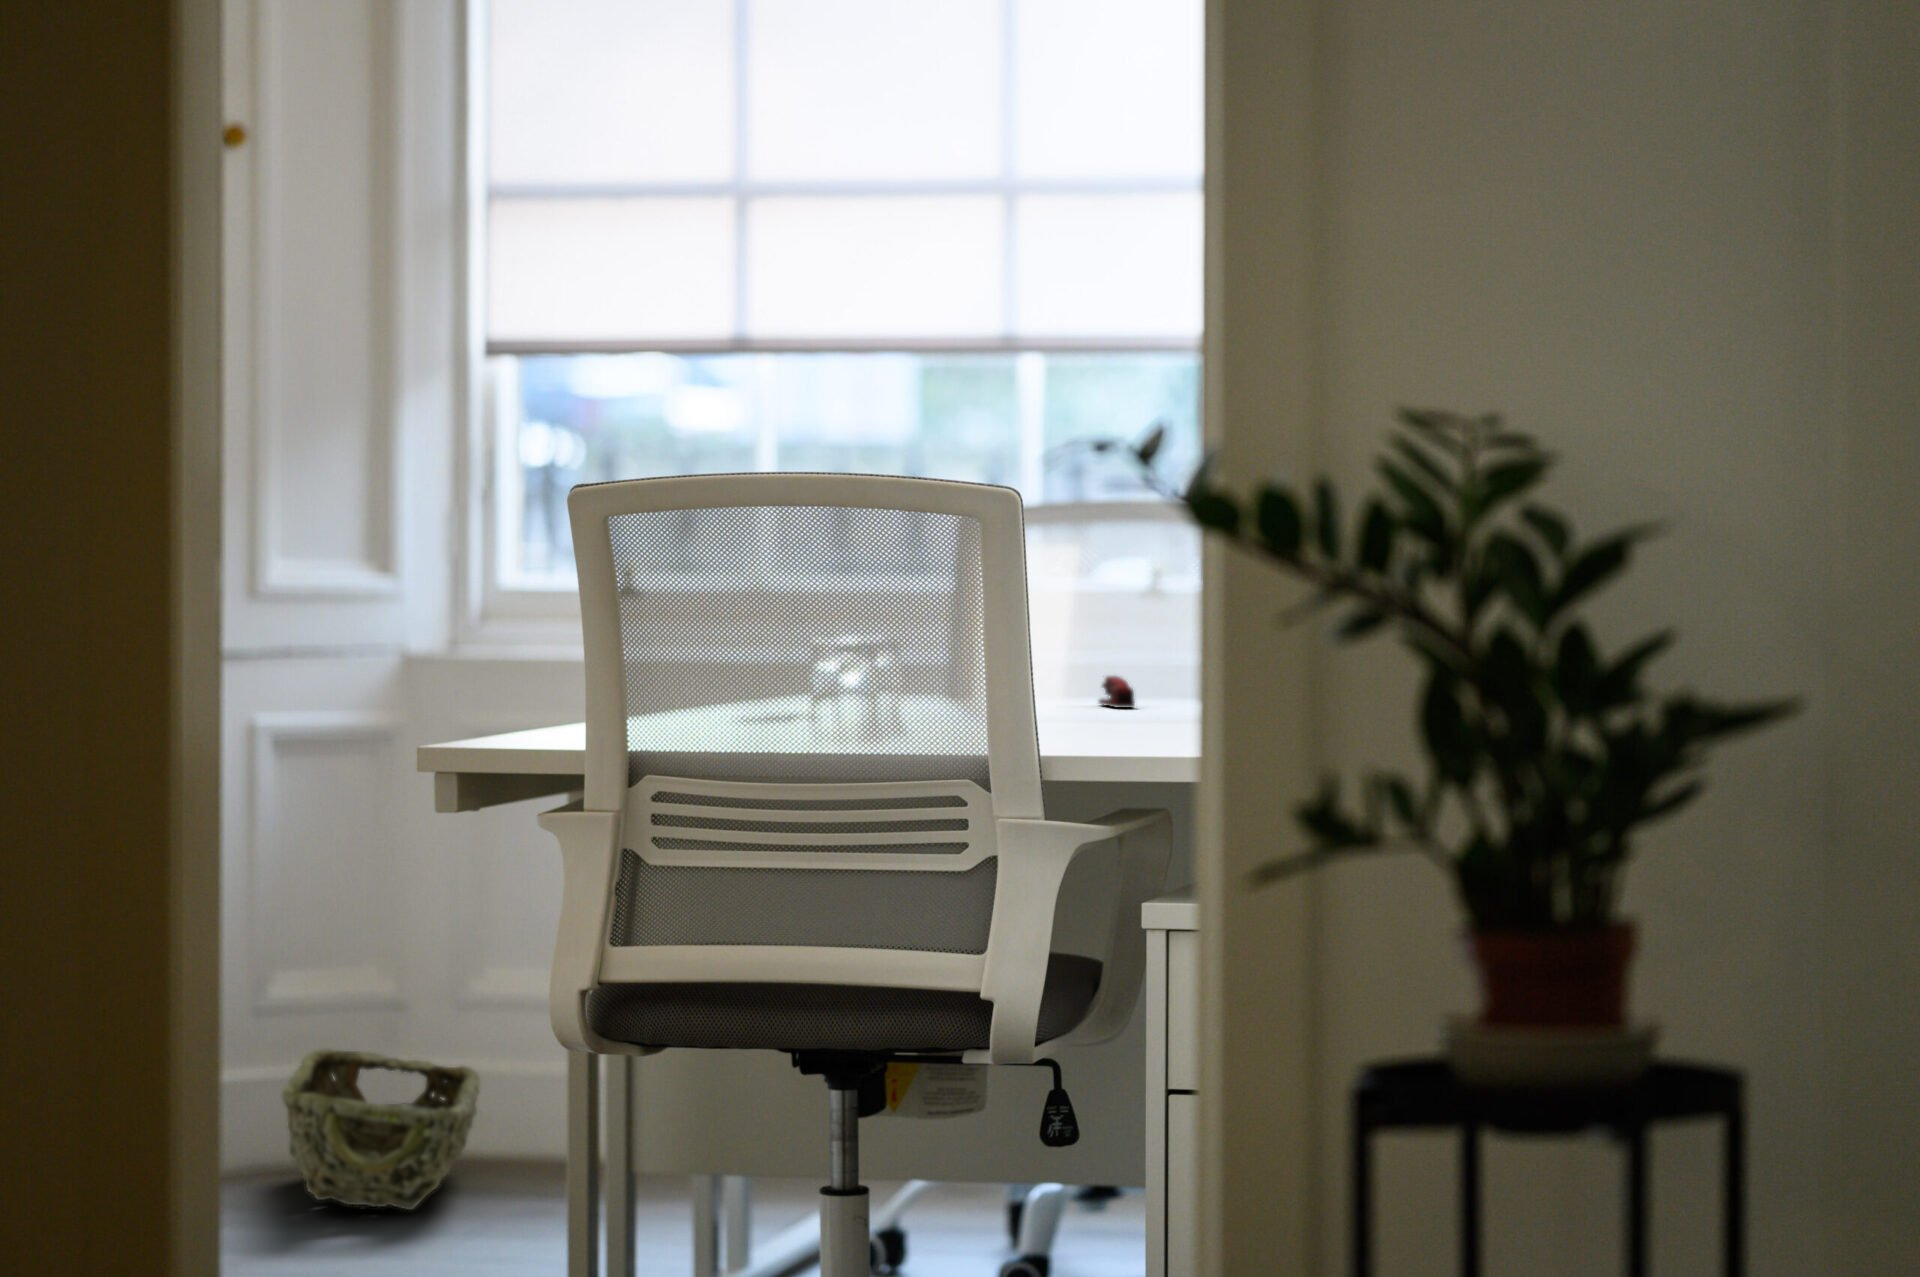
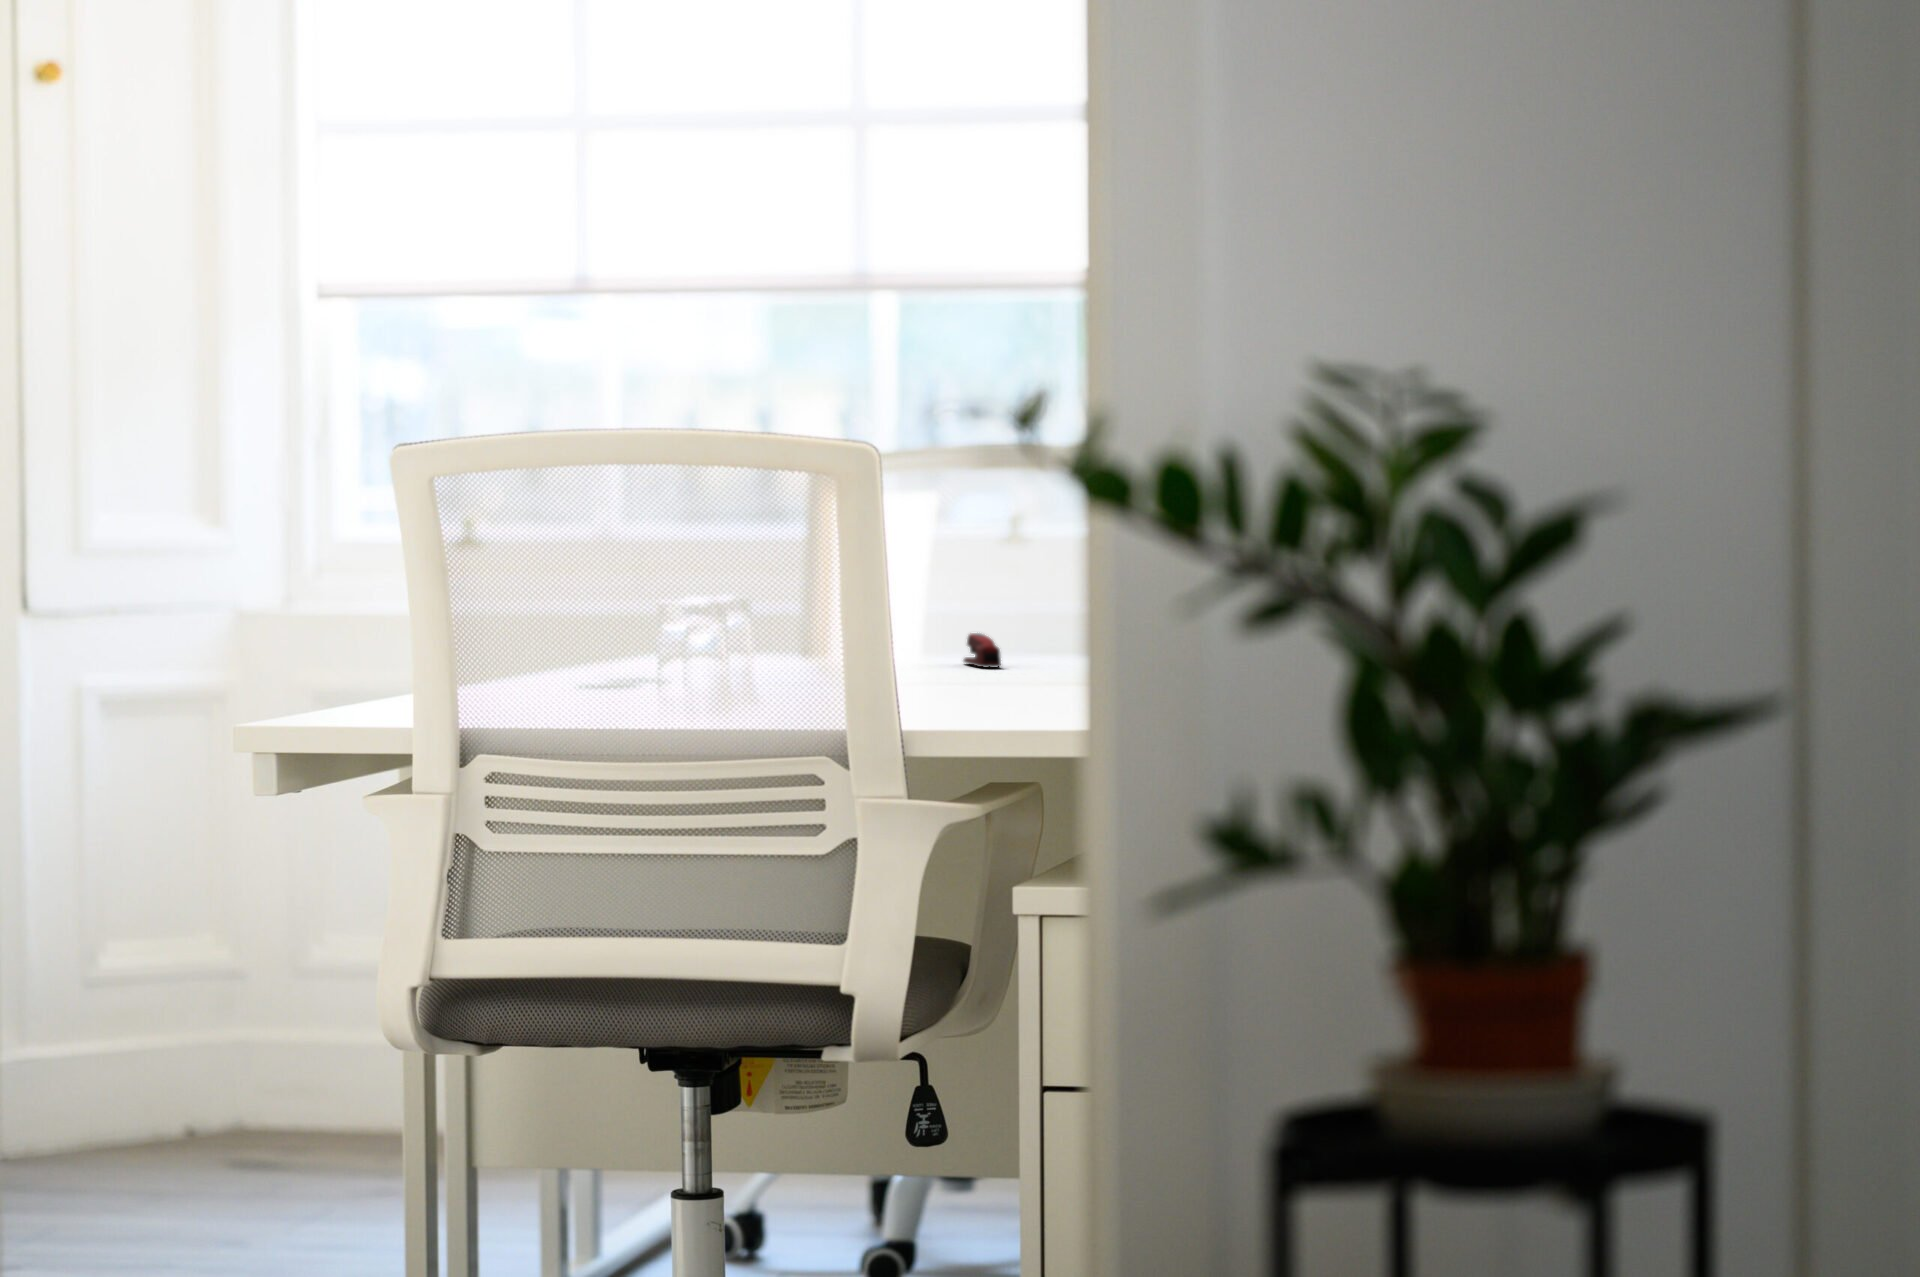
woven basket: present [282,1049,480,1210] -> none [94,1026,314,1198]

